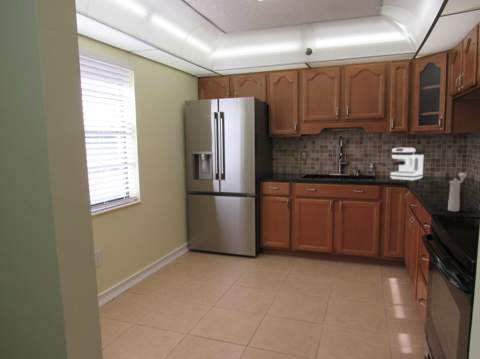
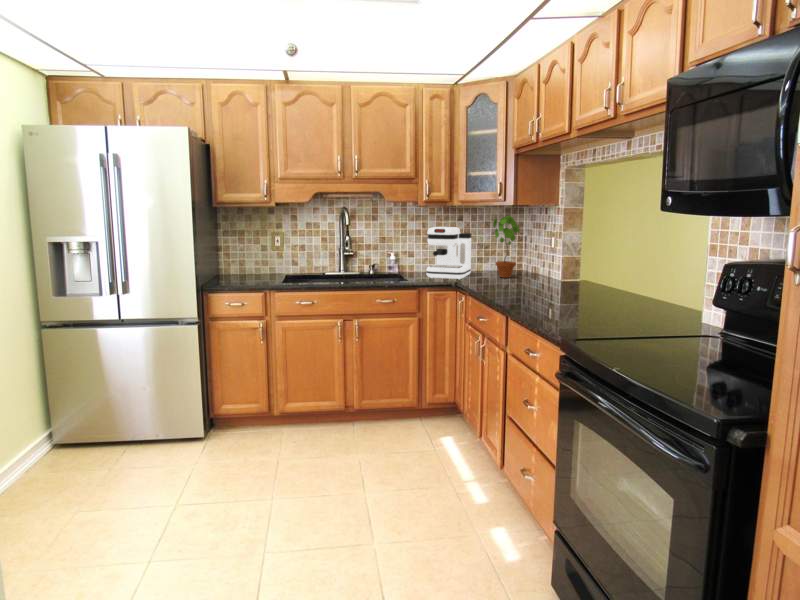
potted plant: none [439,140,459,181] -> present [493,216,520,278]
pepper mill: present [448,173,467,211] -> none [554,271,574,331]

